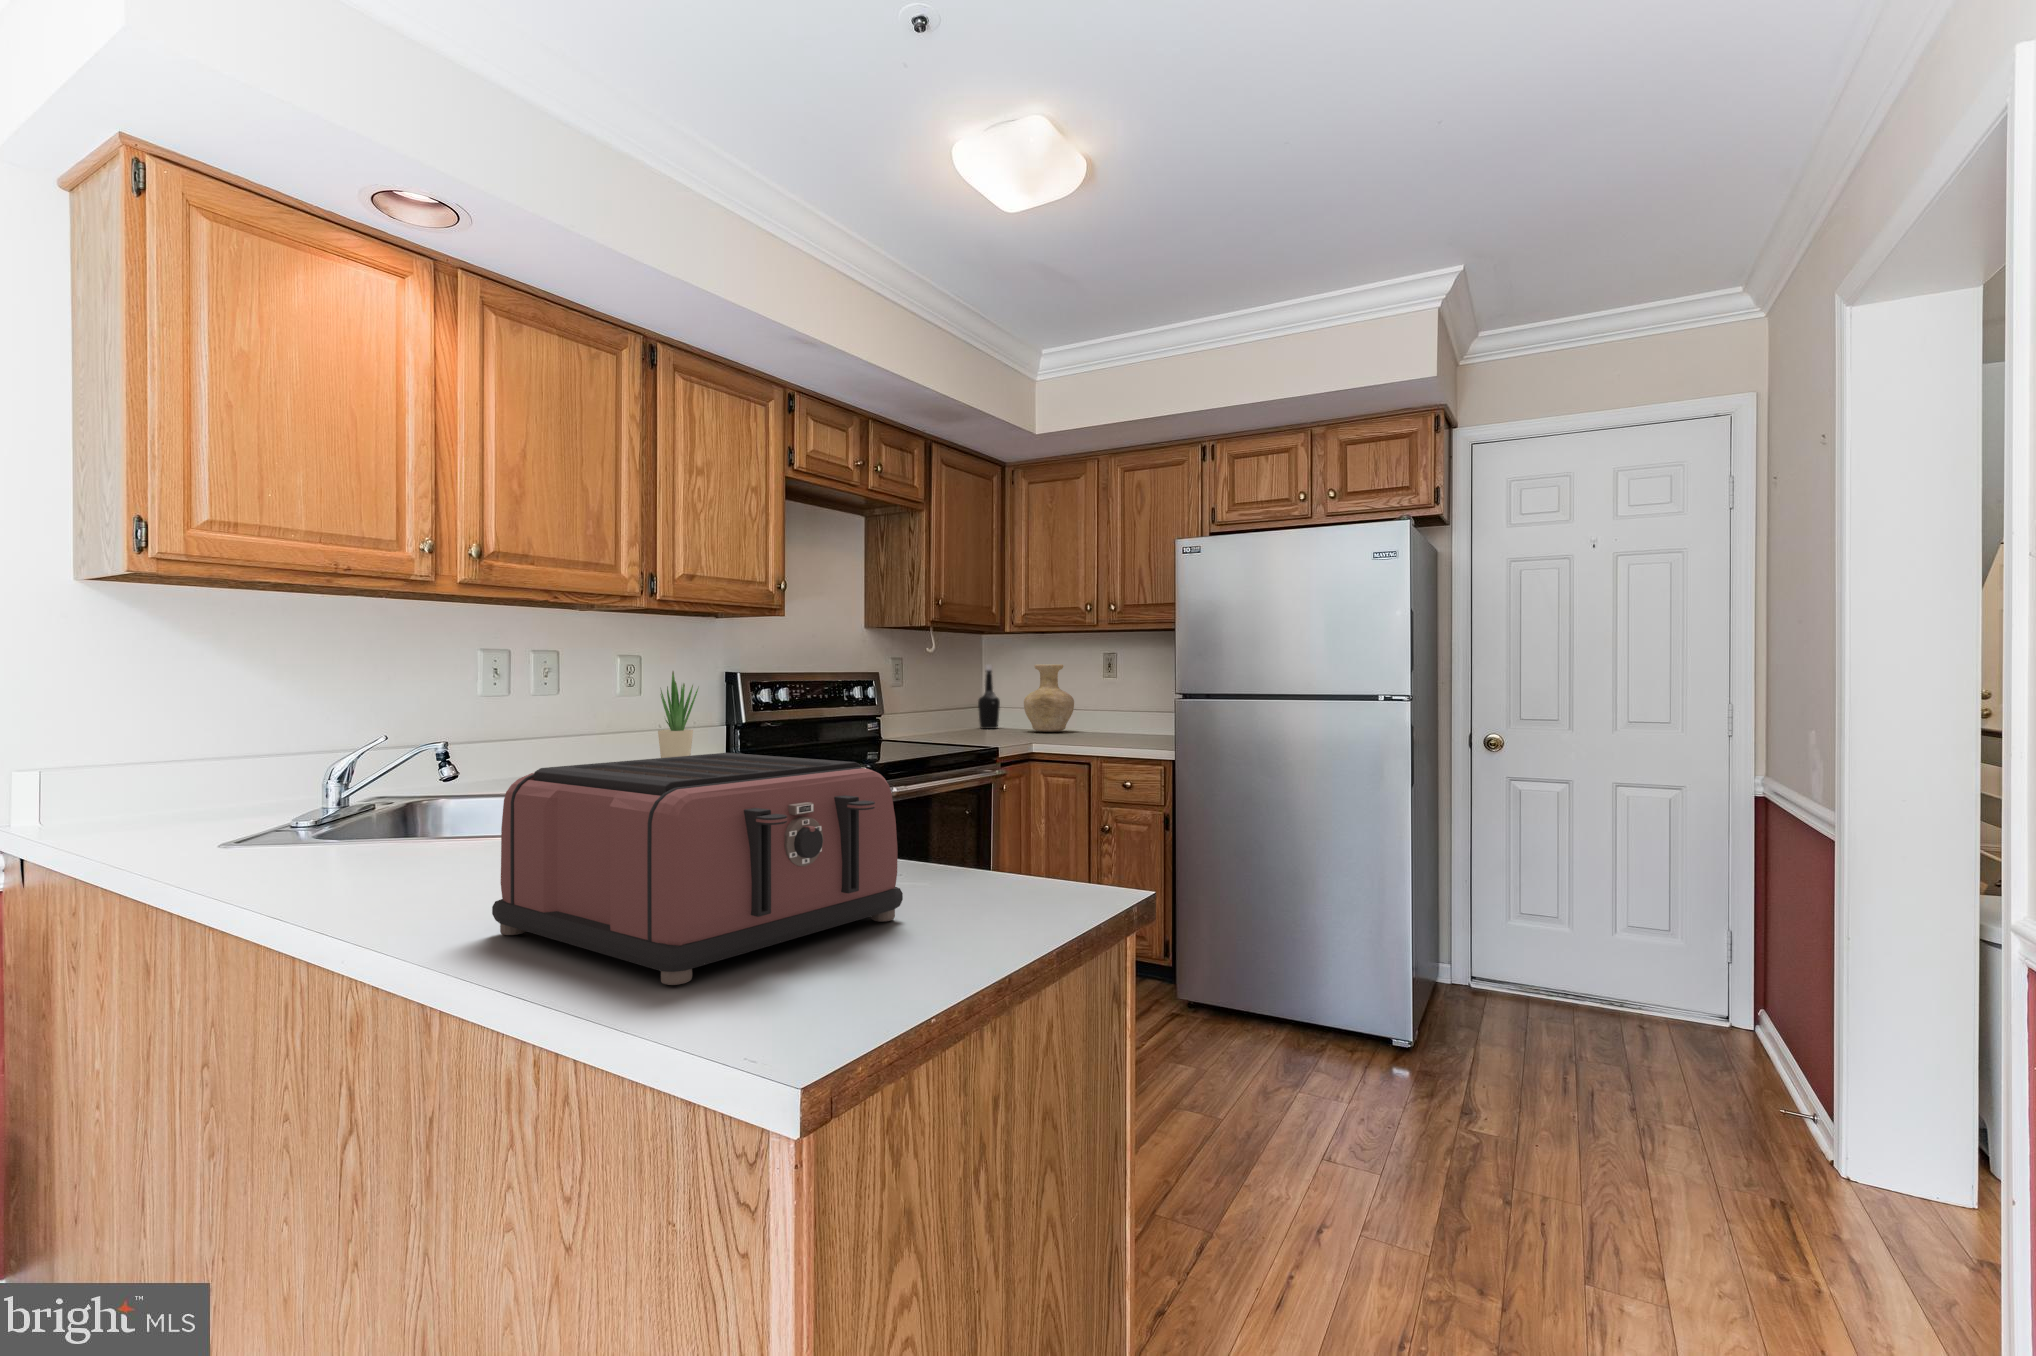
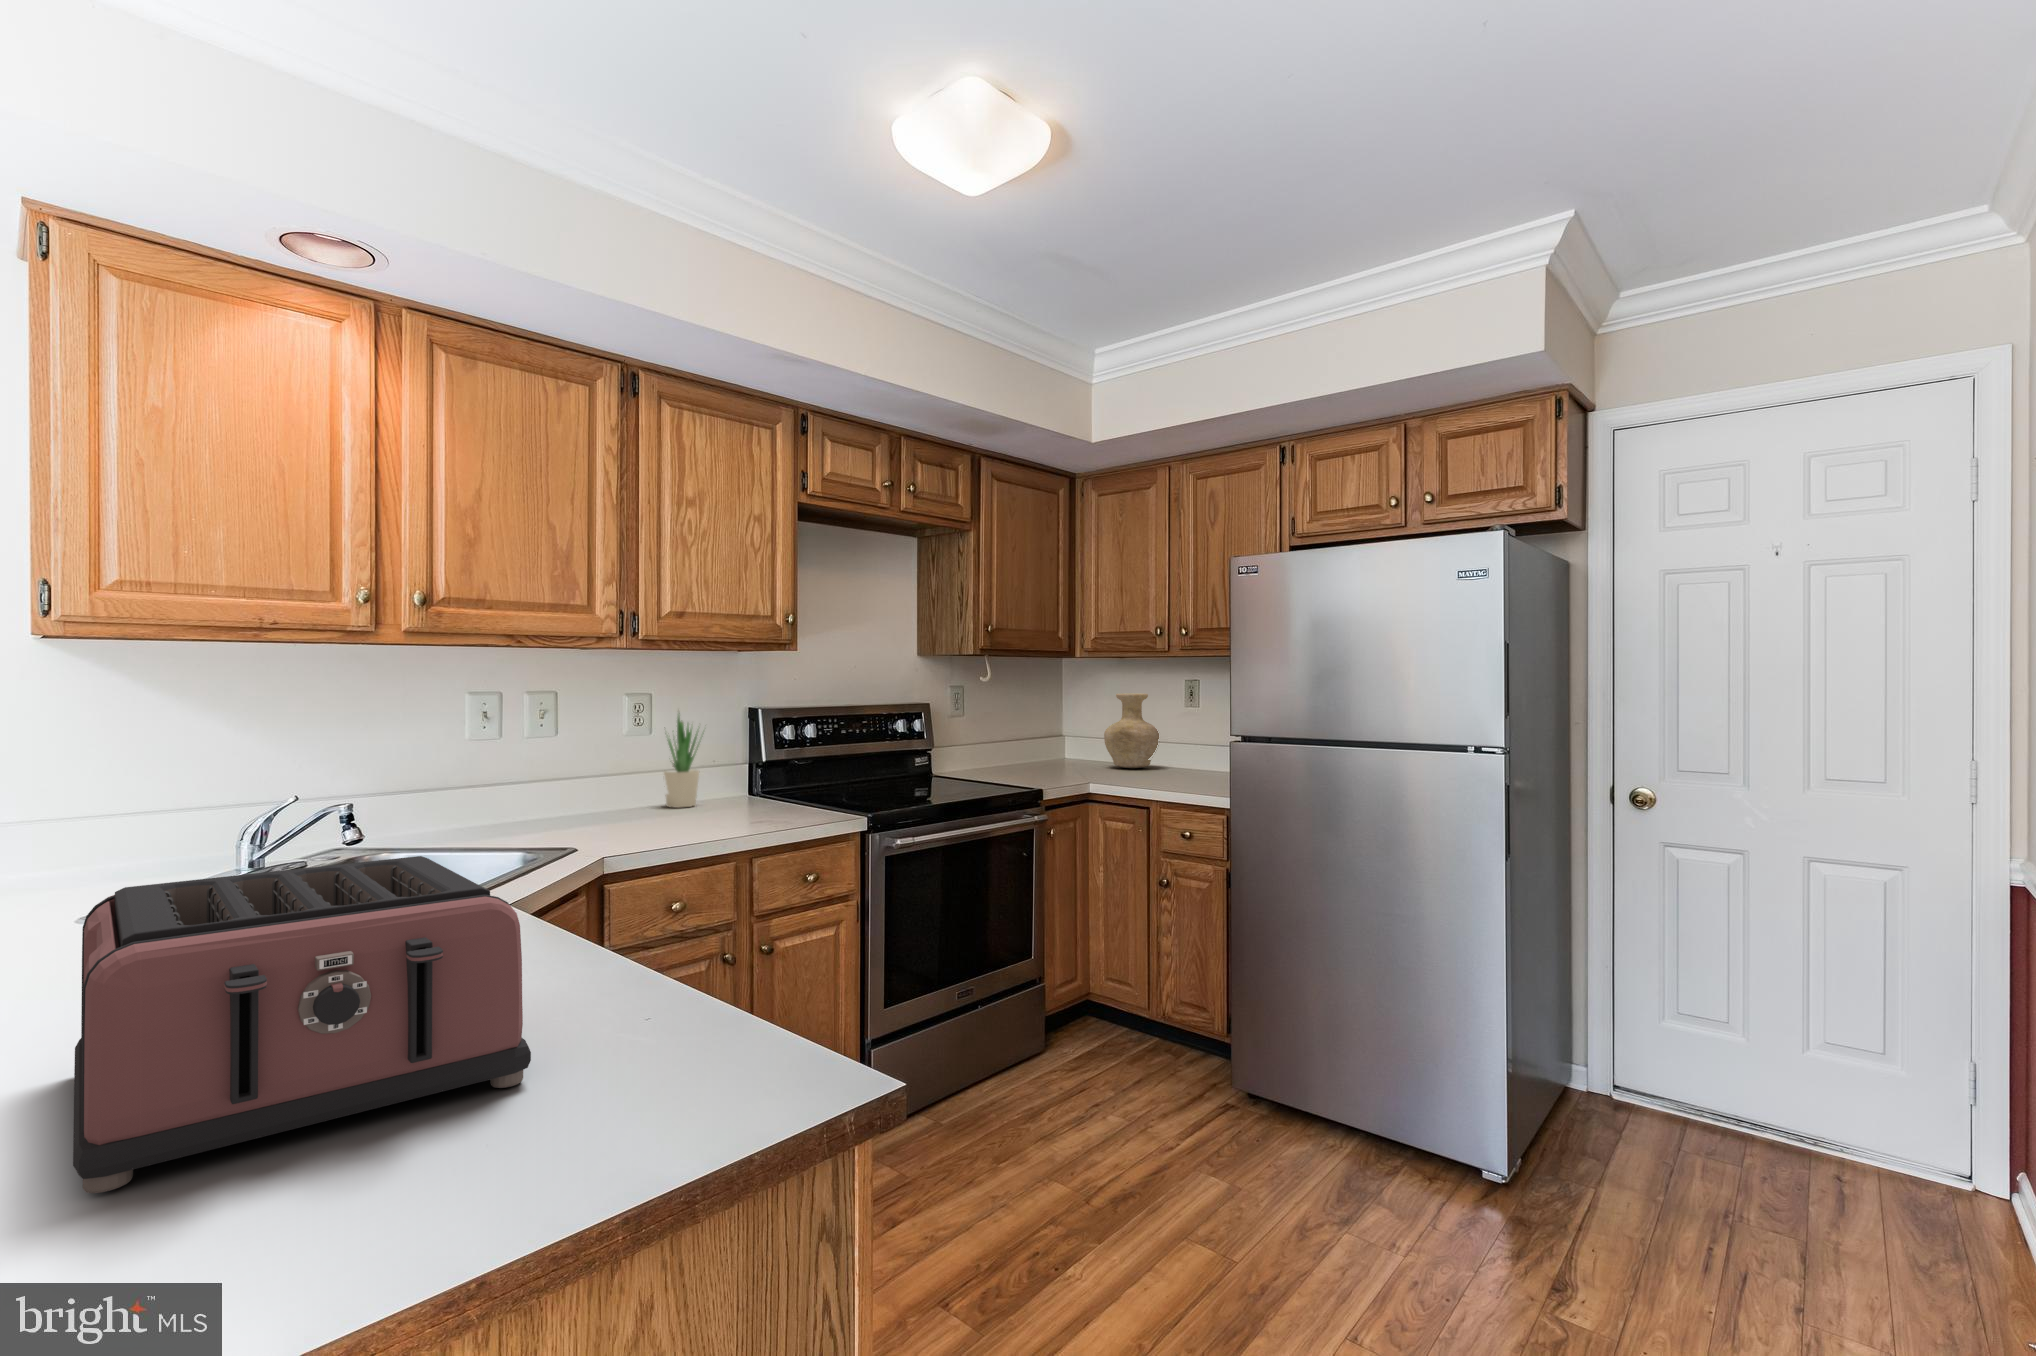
bottle: present [978,665,1000,729] -> none [1062,692,1086,762]

